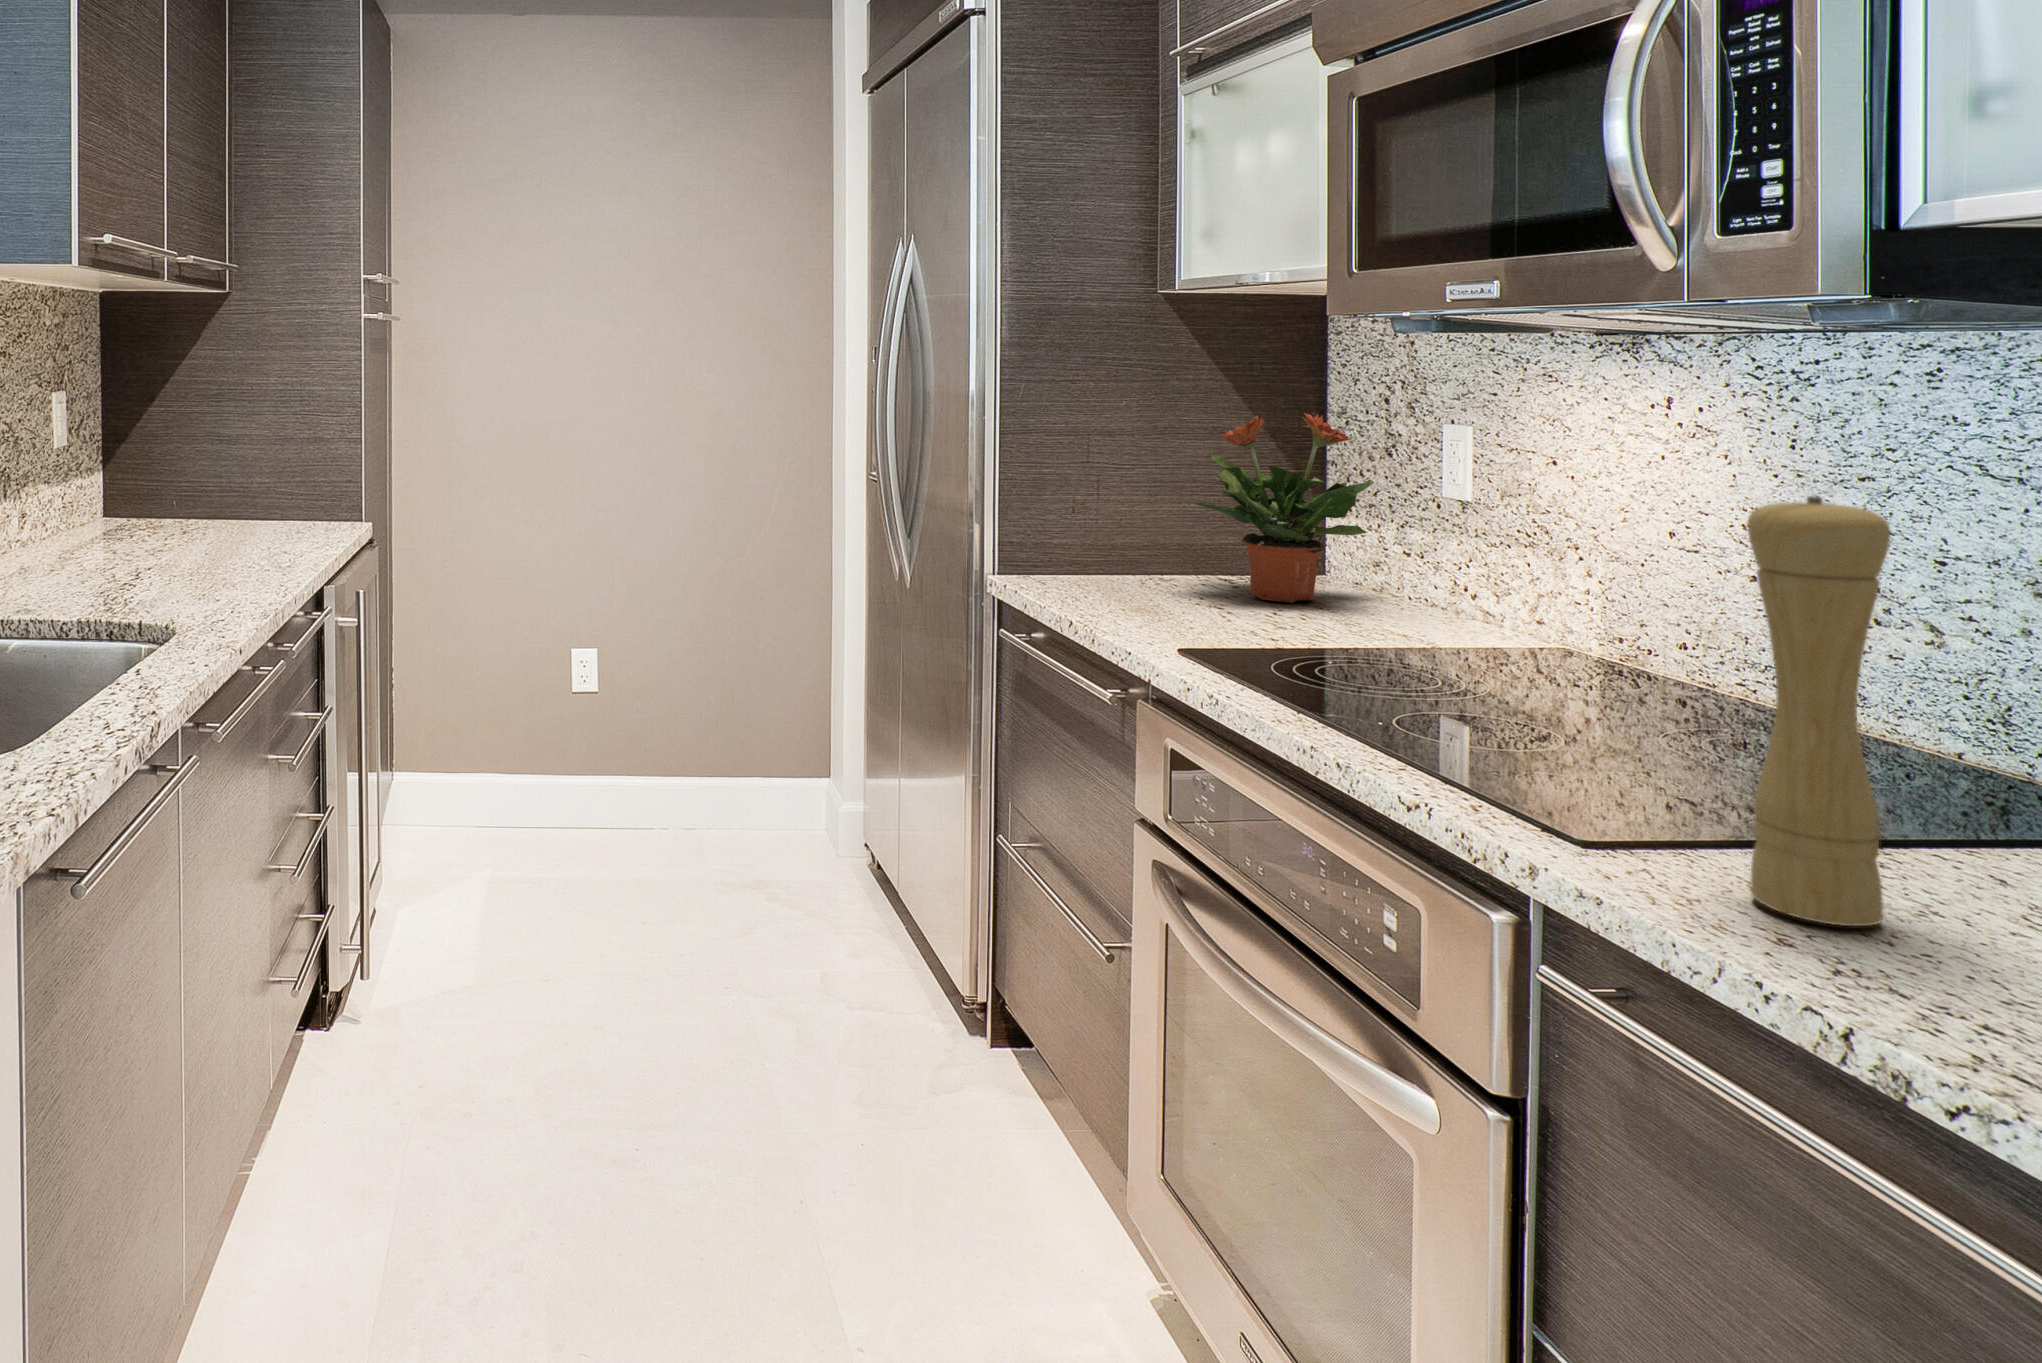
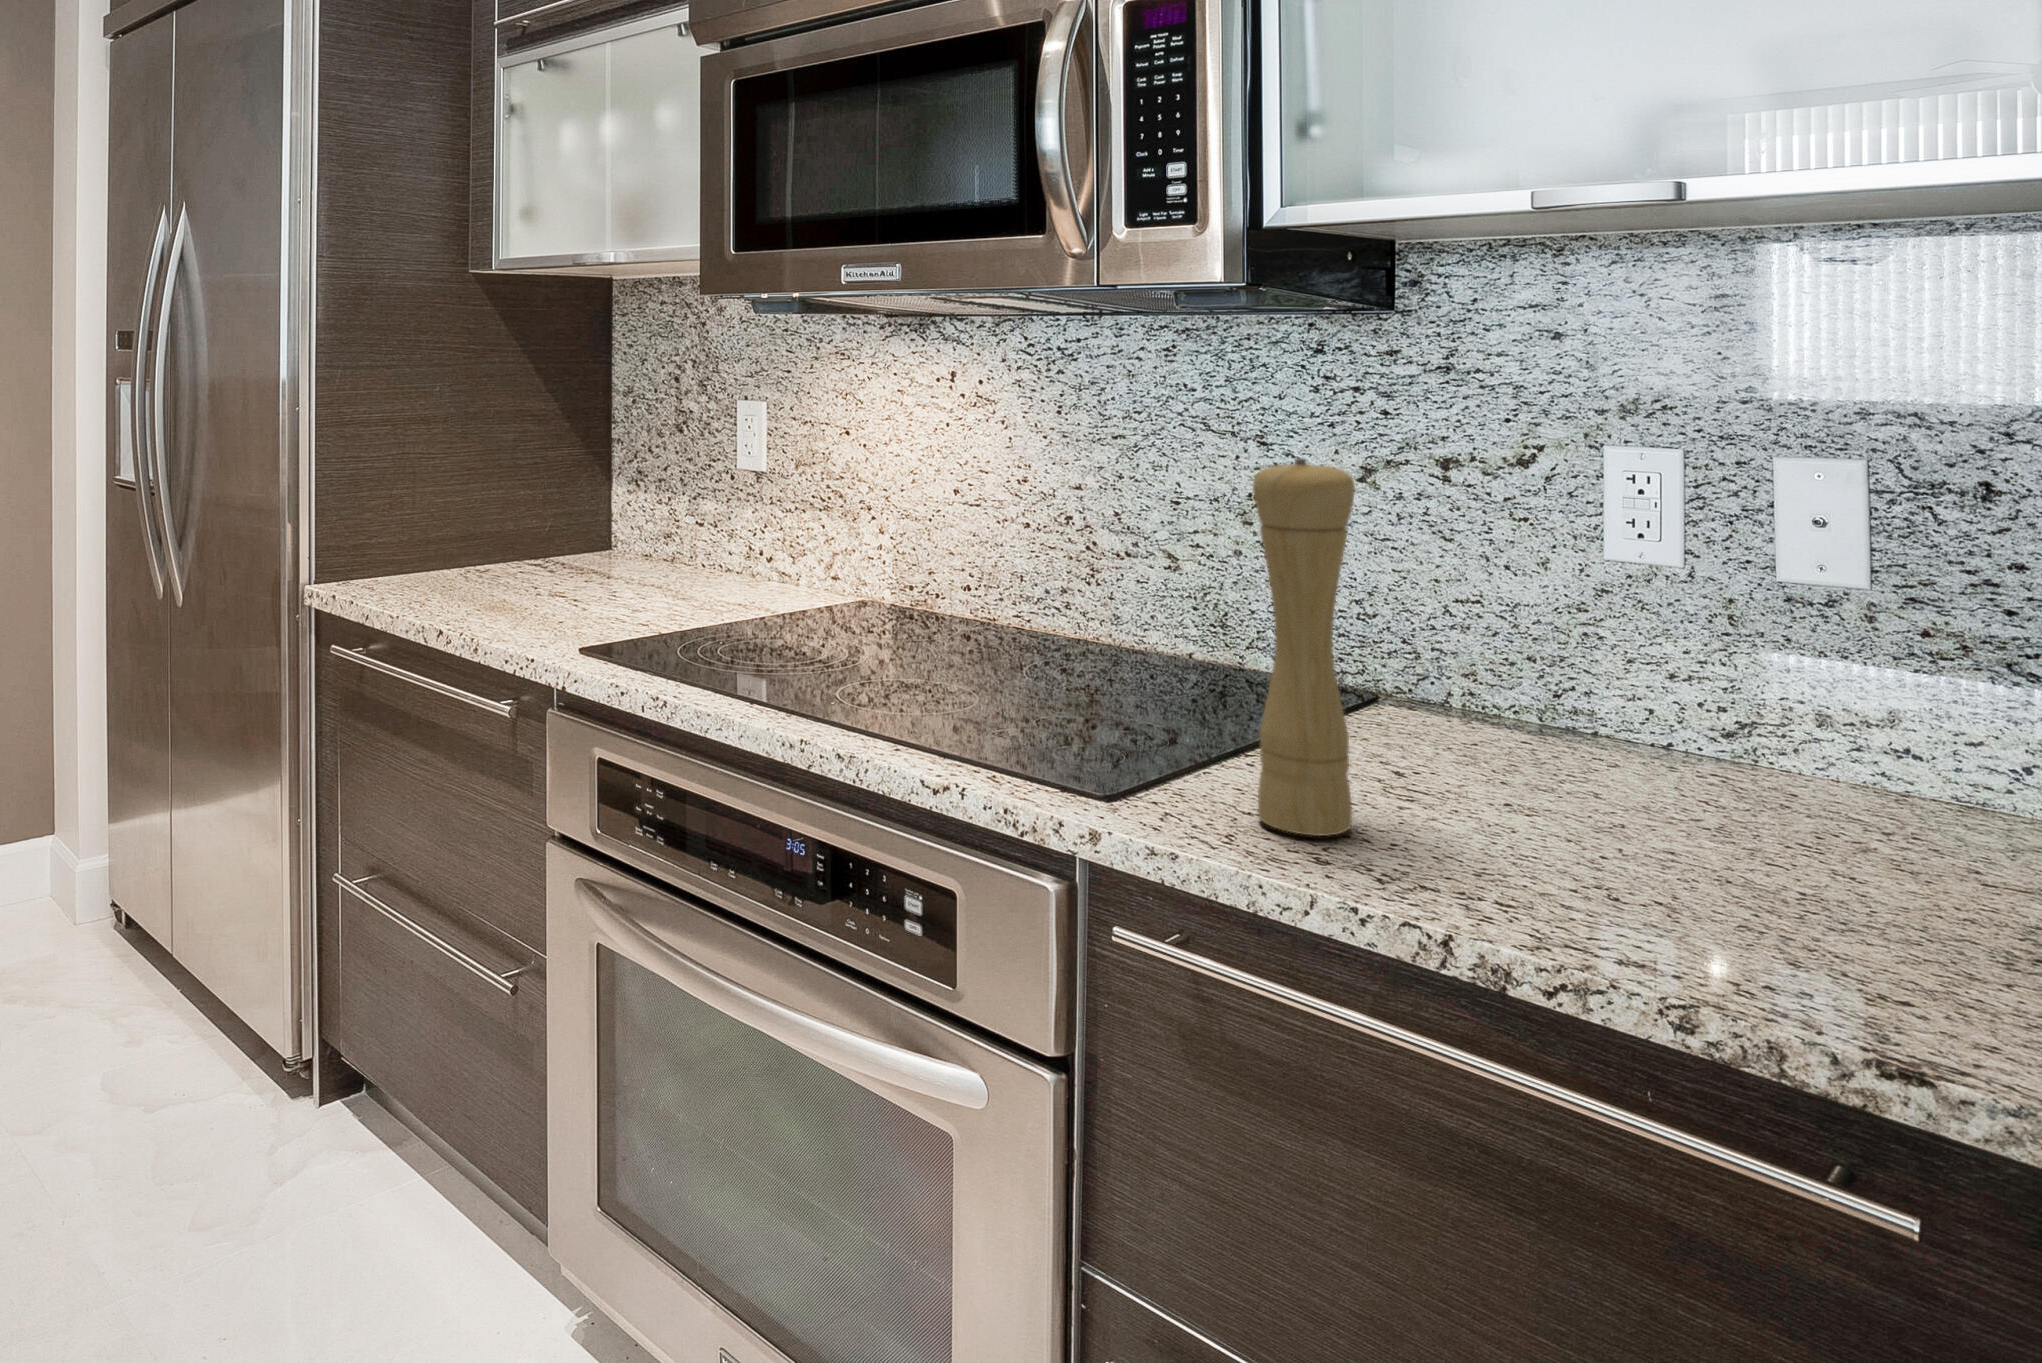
potted plant: present [1193,413,1374,603] -> none [532,395,689,588]

